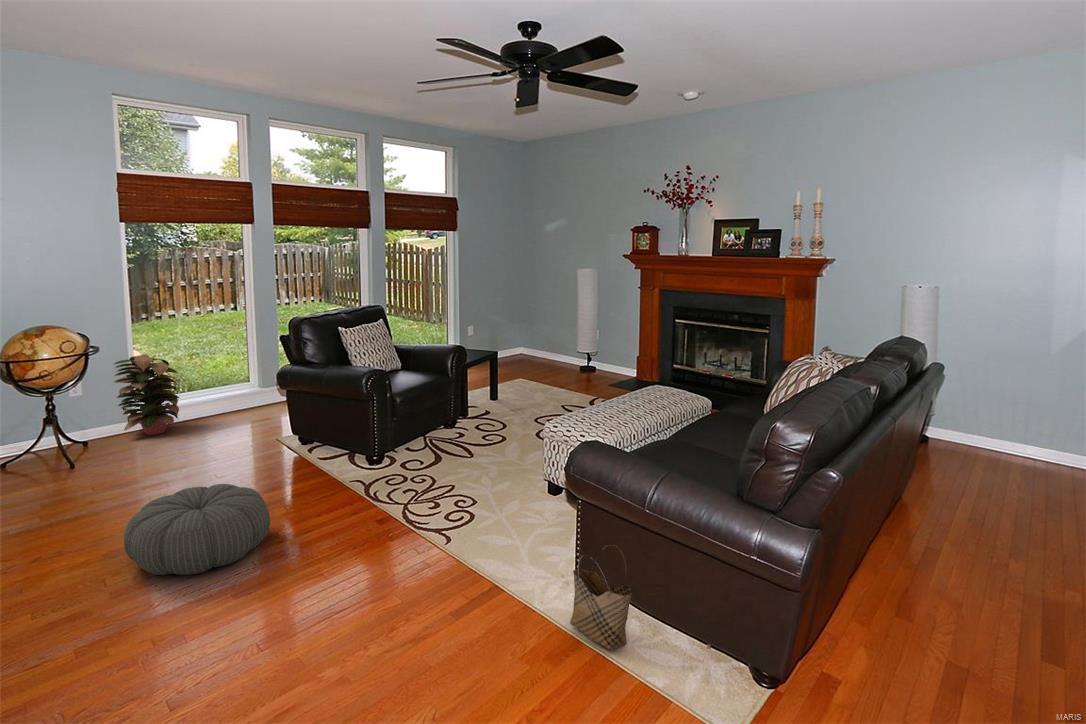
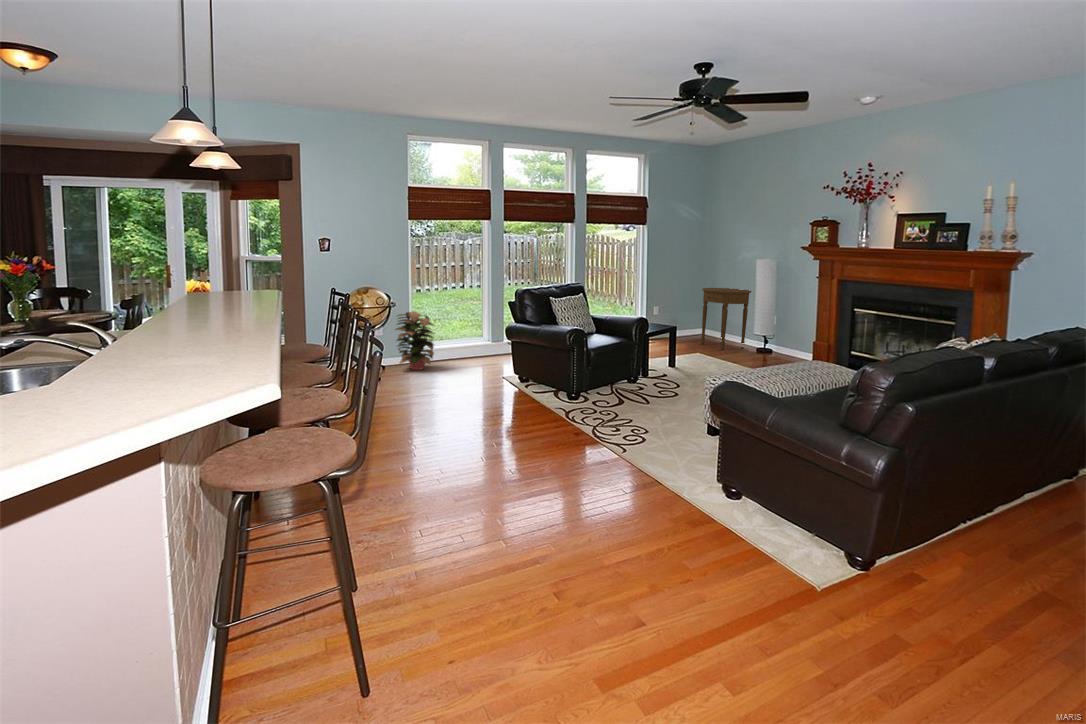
side table: none [521,299,574,369] -> present [701,288,751,350]
pouf: present [124,484,270,575] -> none [413,394,501,447]
woven basket: present [570,544,632,650] -> none [715,450,765,526]

